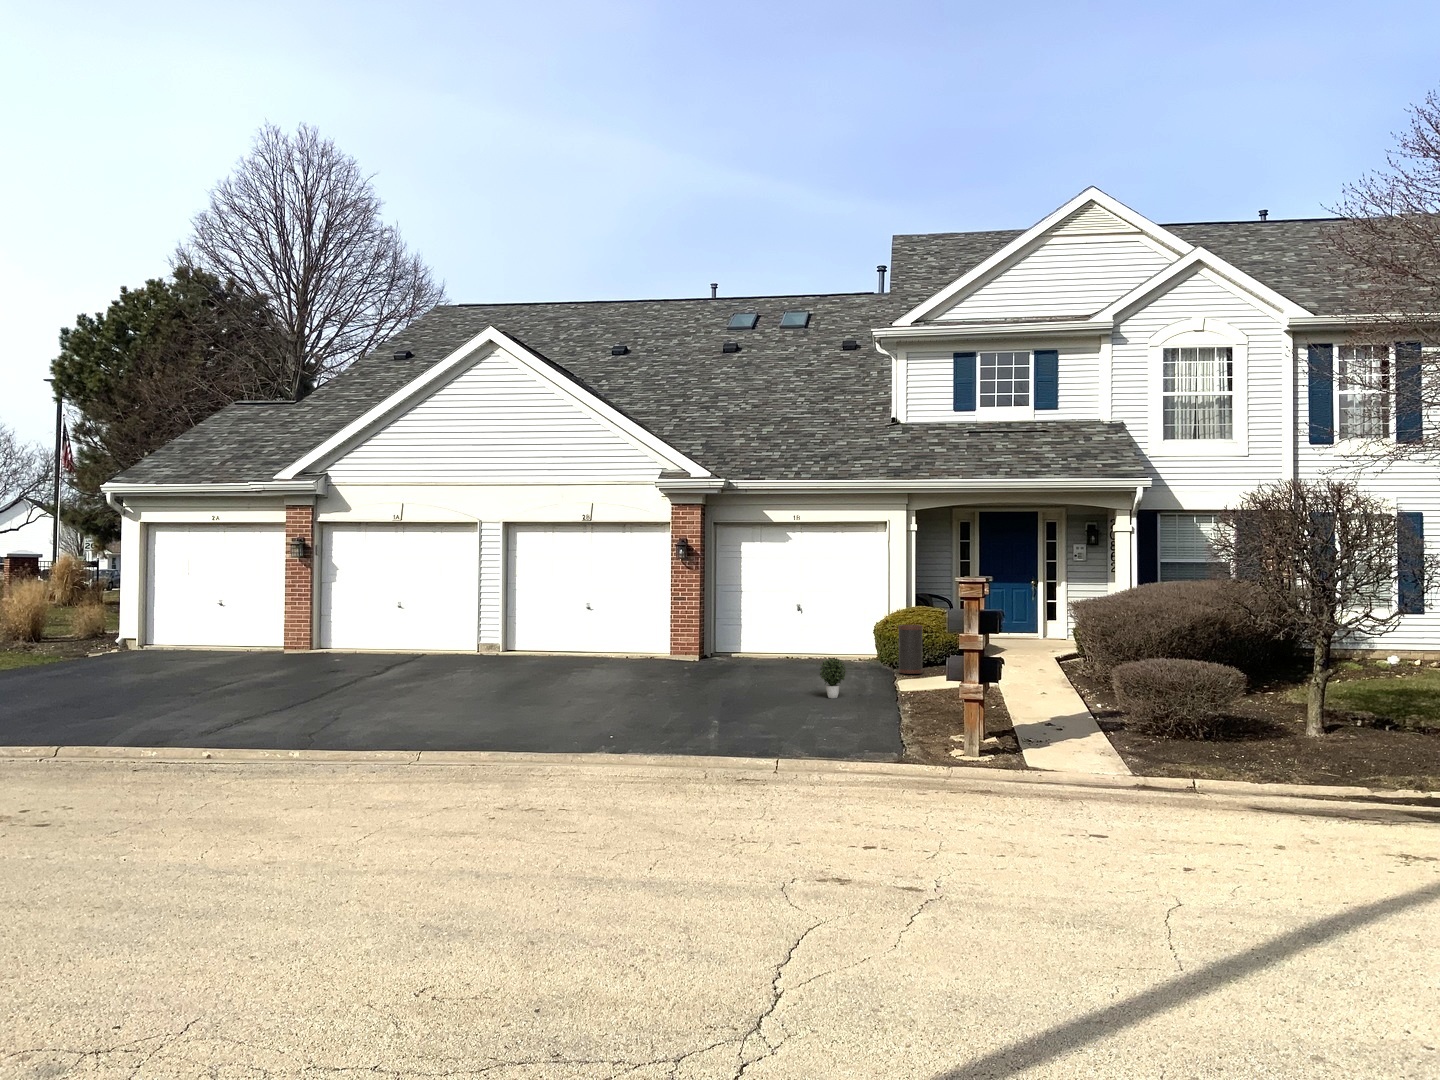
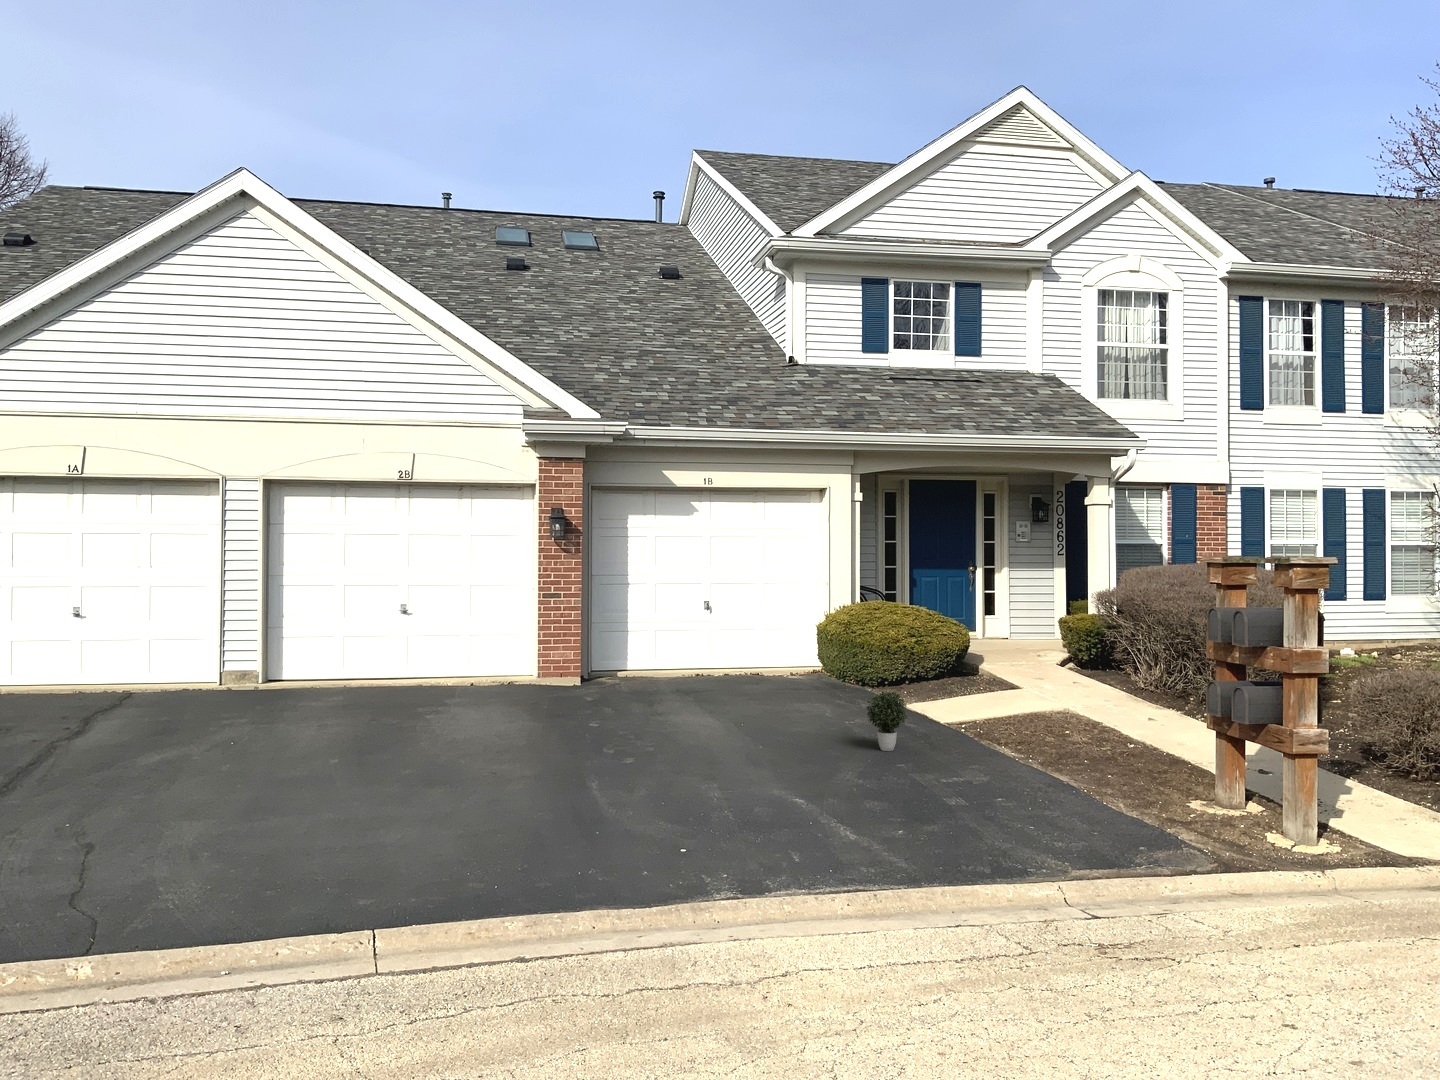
trash can: present [898,625,923,674] -> none [886,628,919,697]

